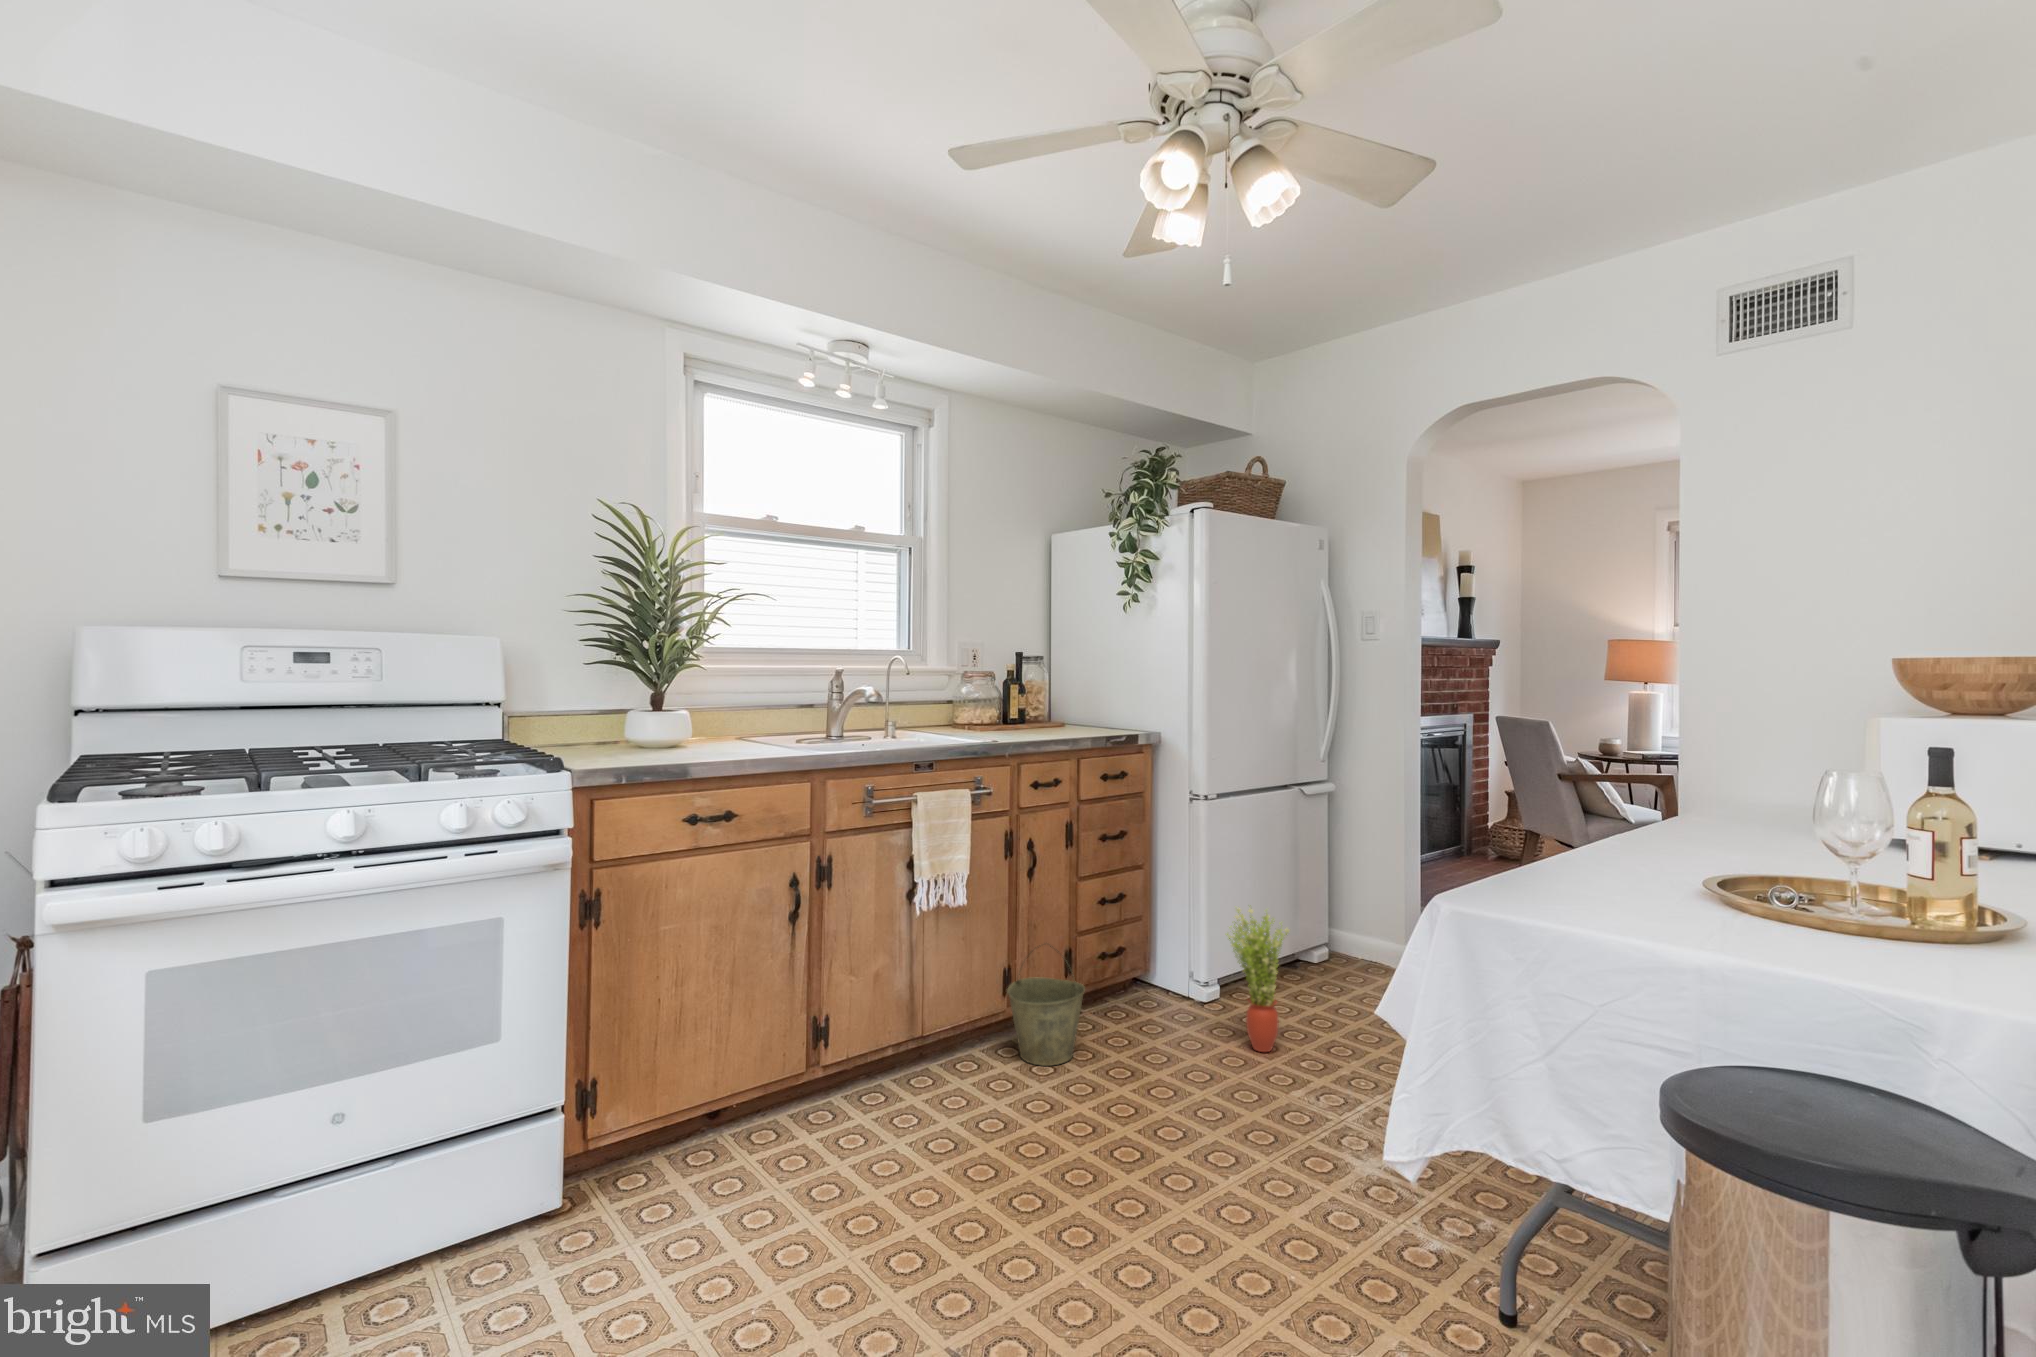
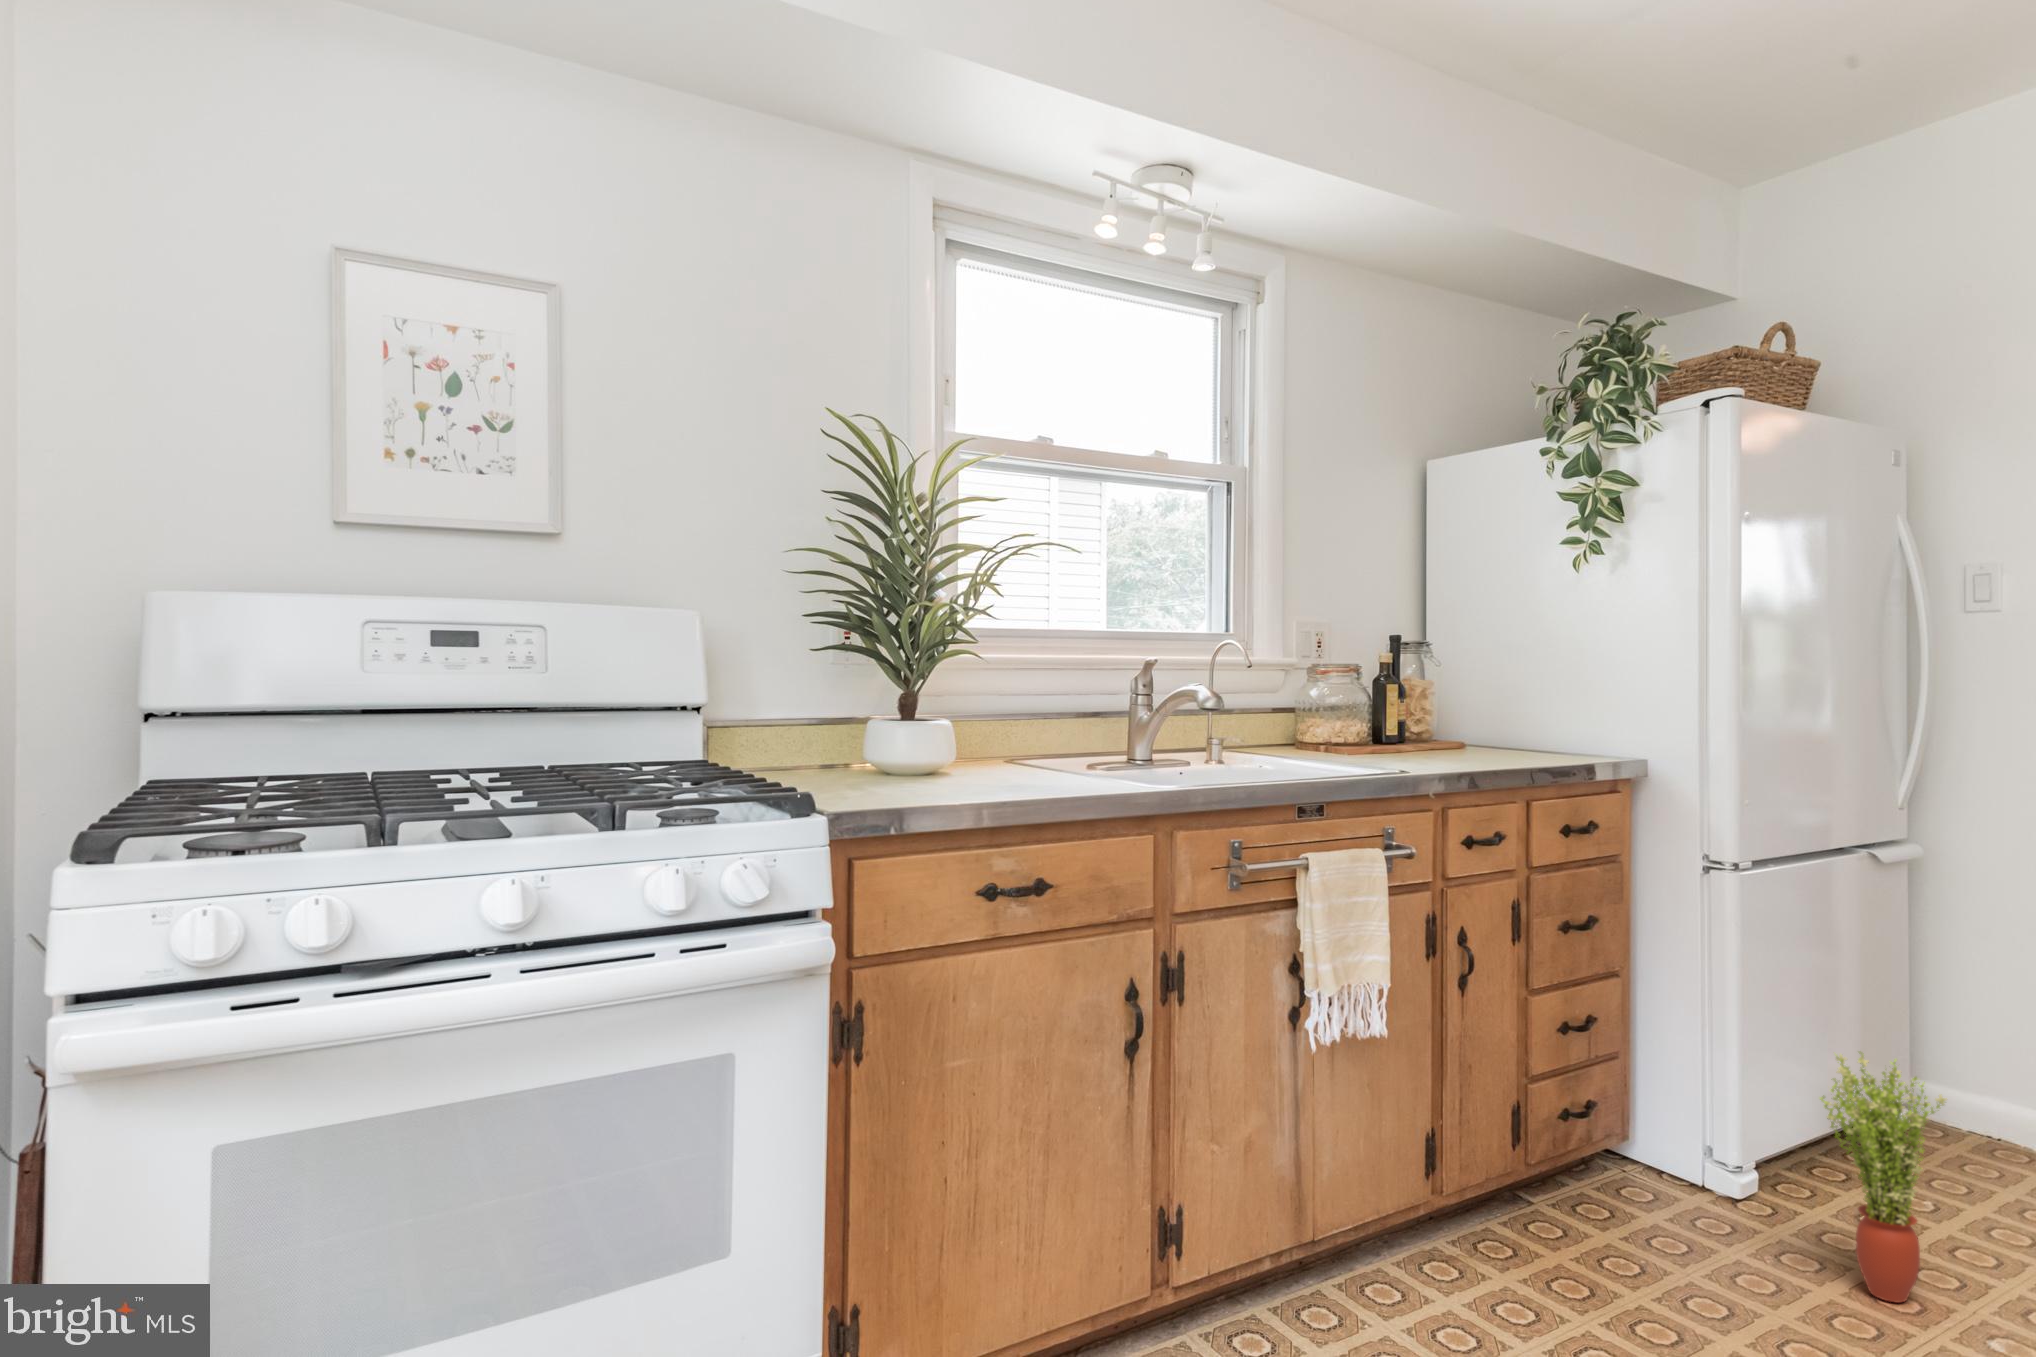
bucket: present [1007,946,1085,1066] -> none [1444,1098,1578,1300]

